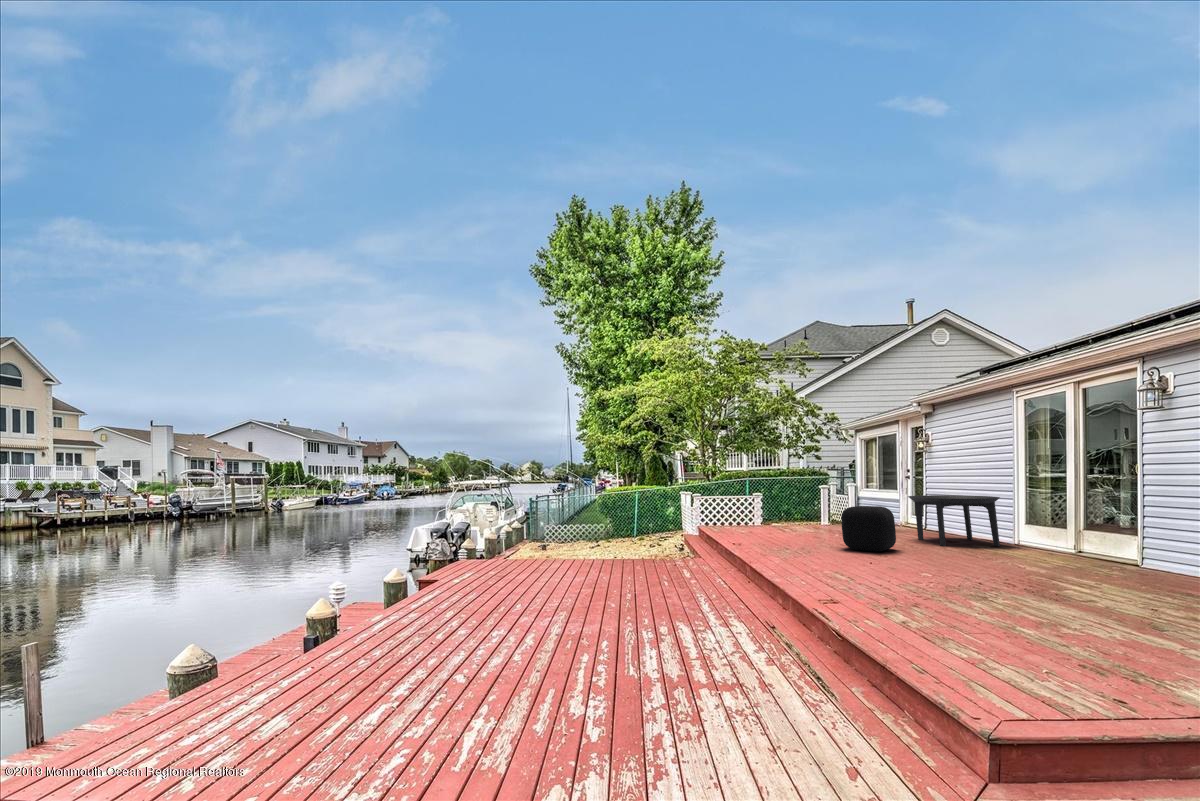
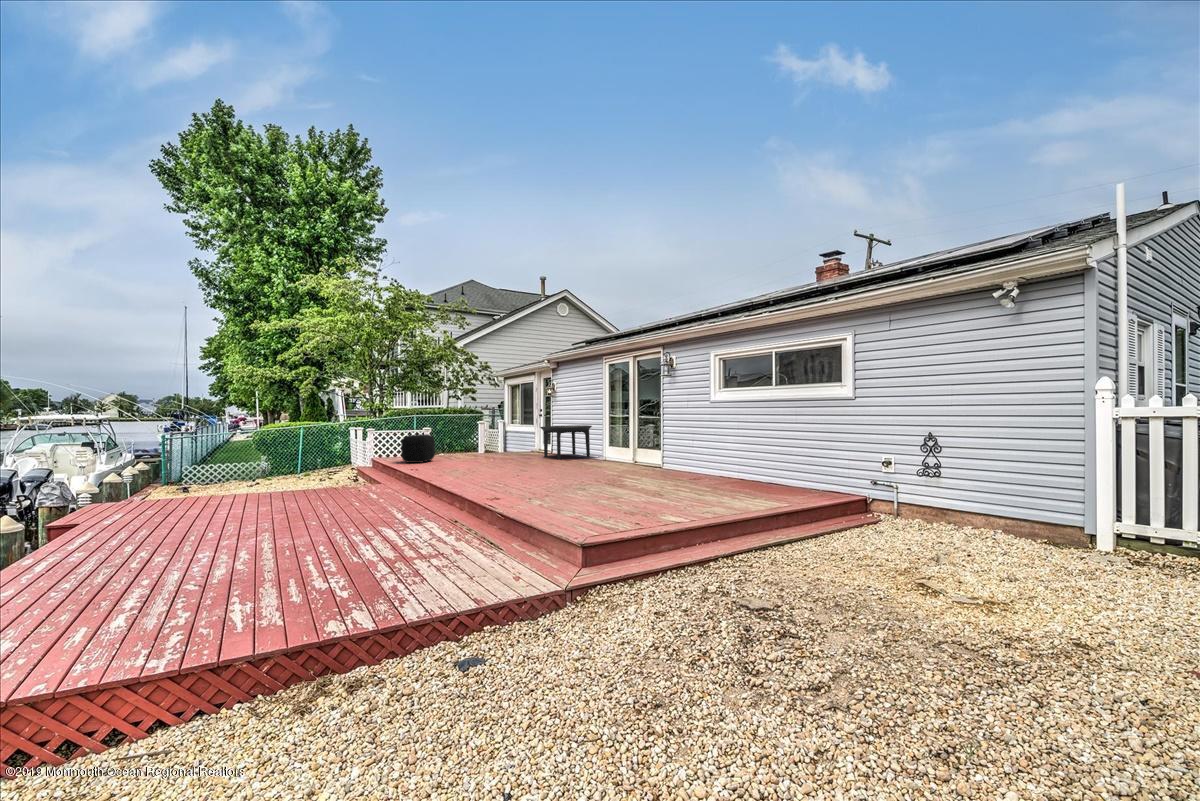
ottoman: present [841,506,896,552] -> present [401,434,435,463]

